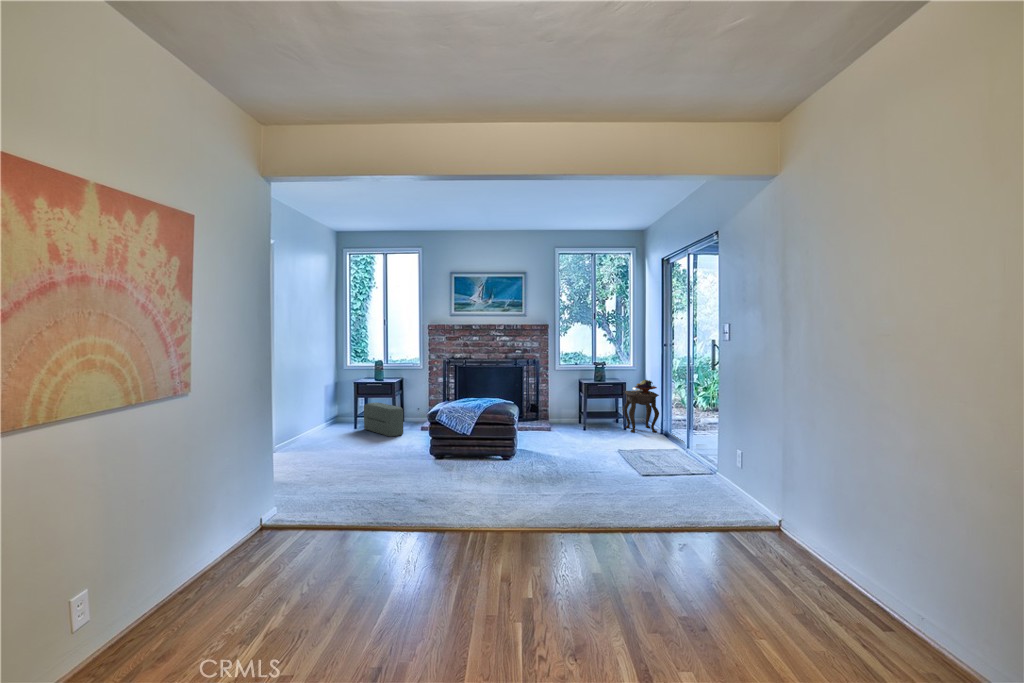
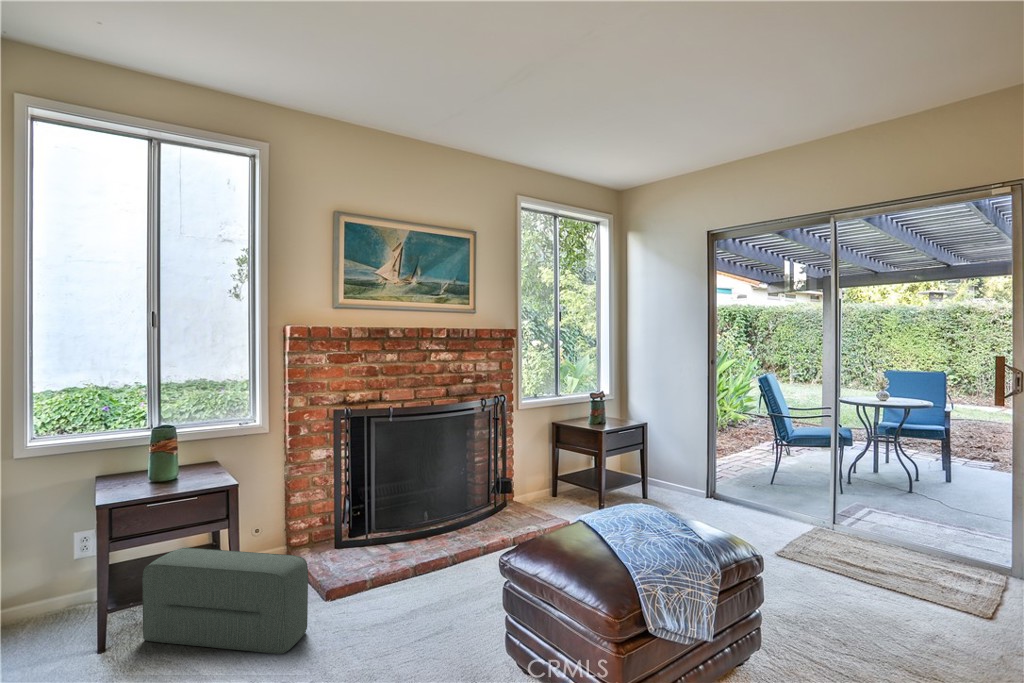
side table: present [623,380,659,433] -> none [637,416,700,506]

